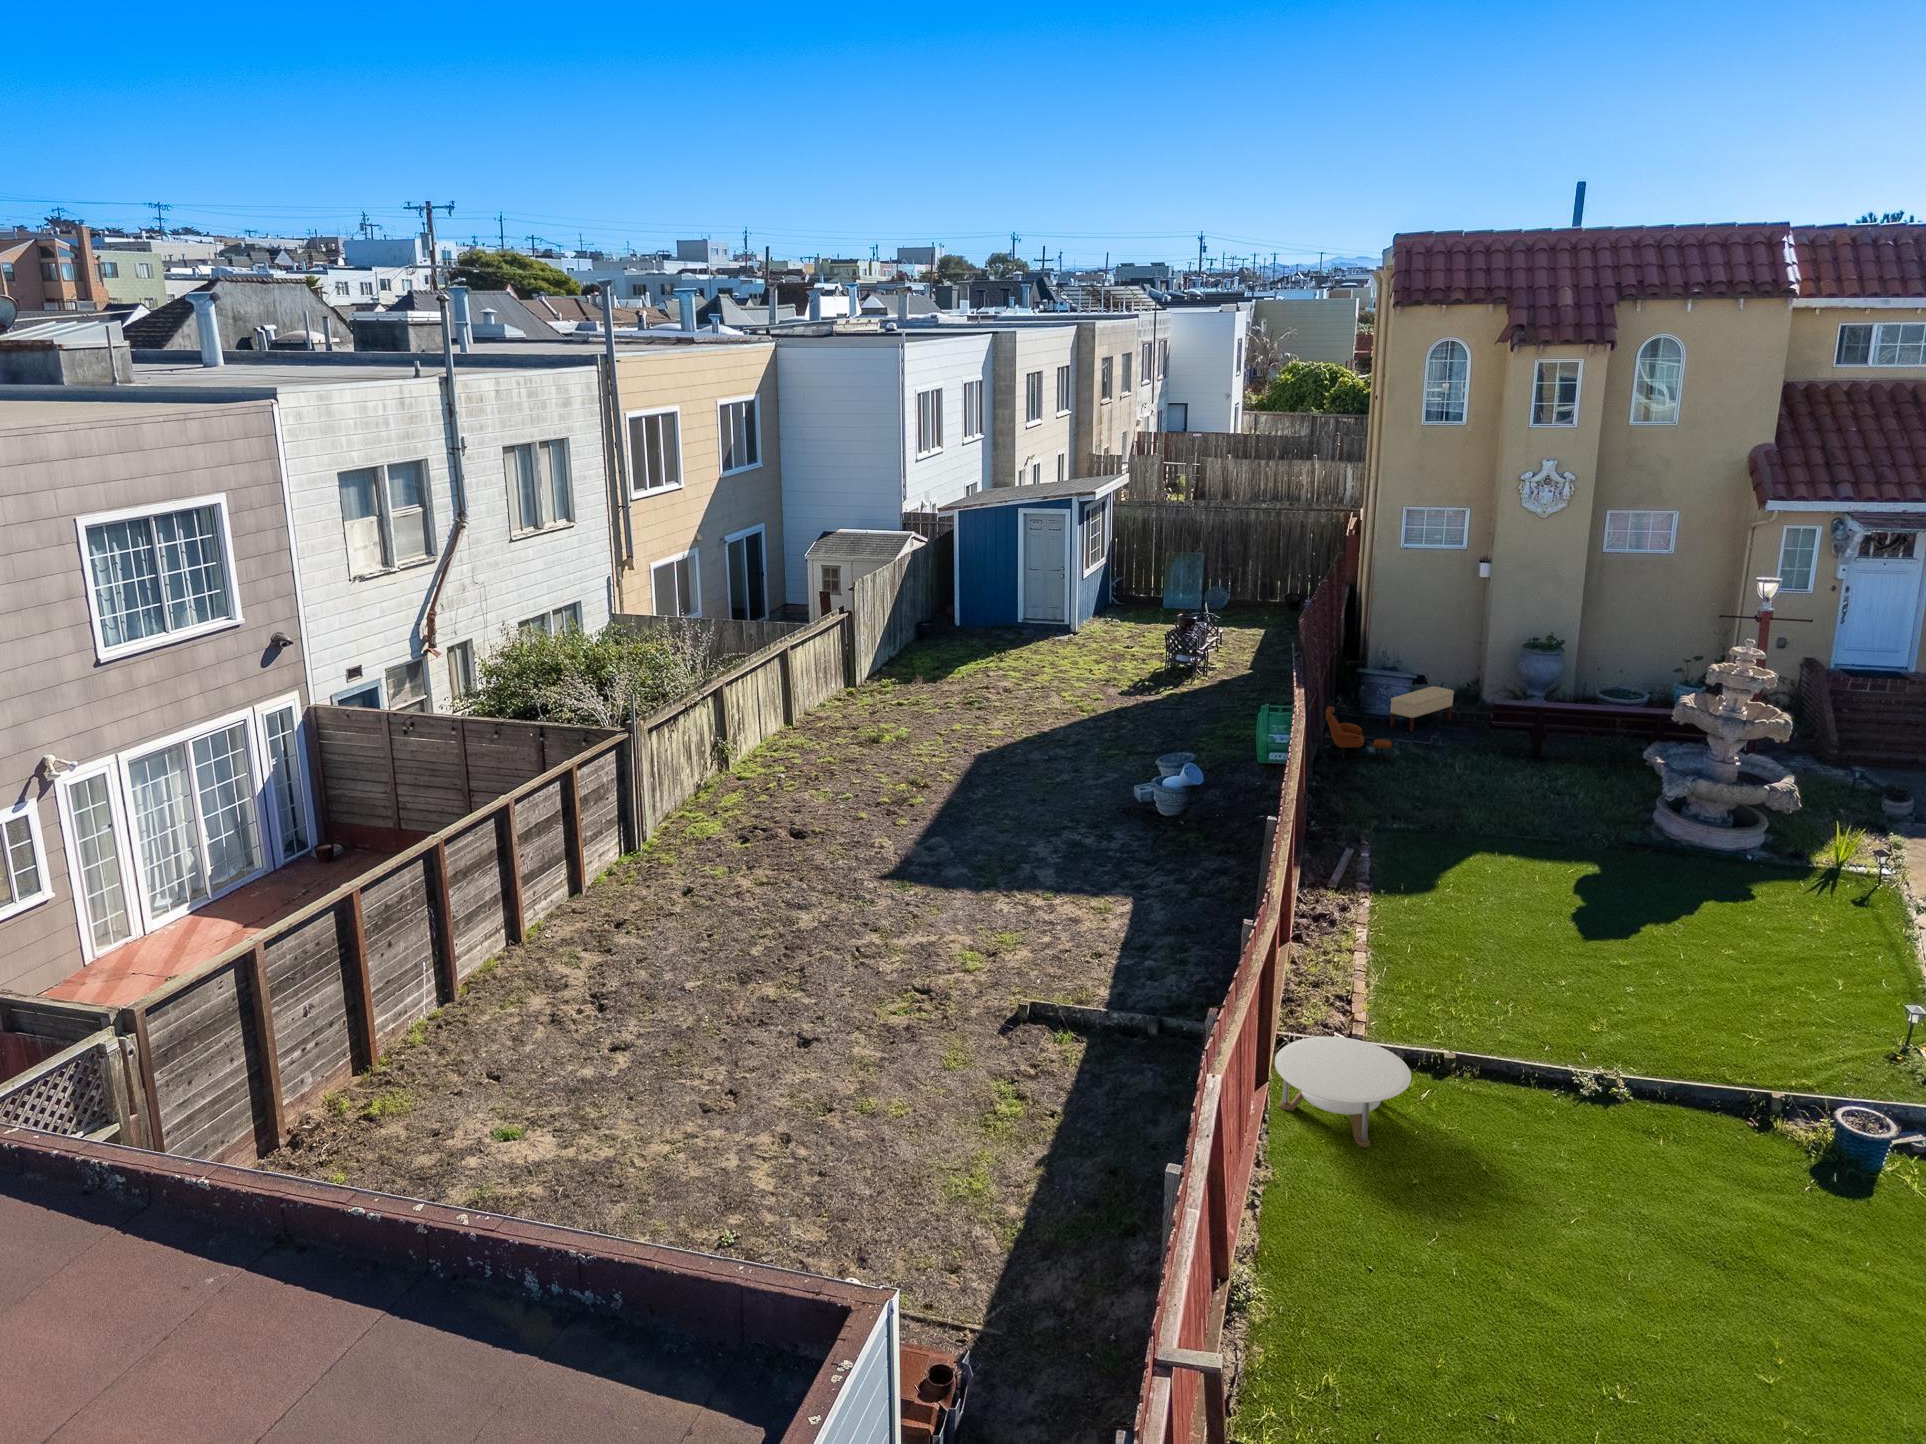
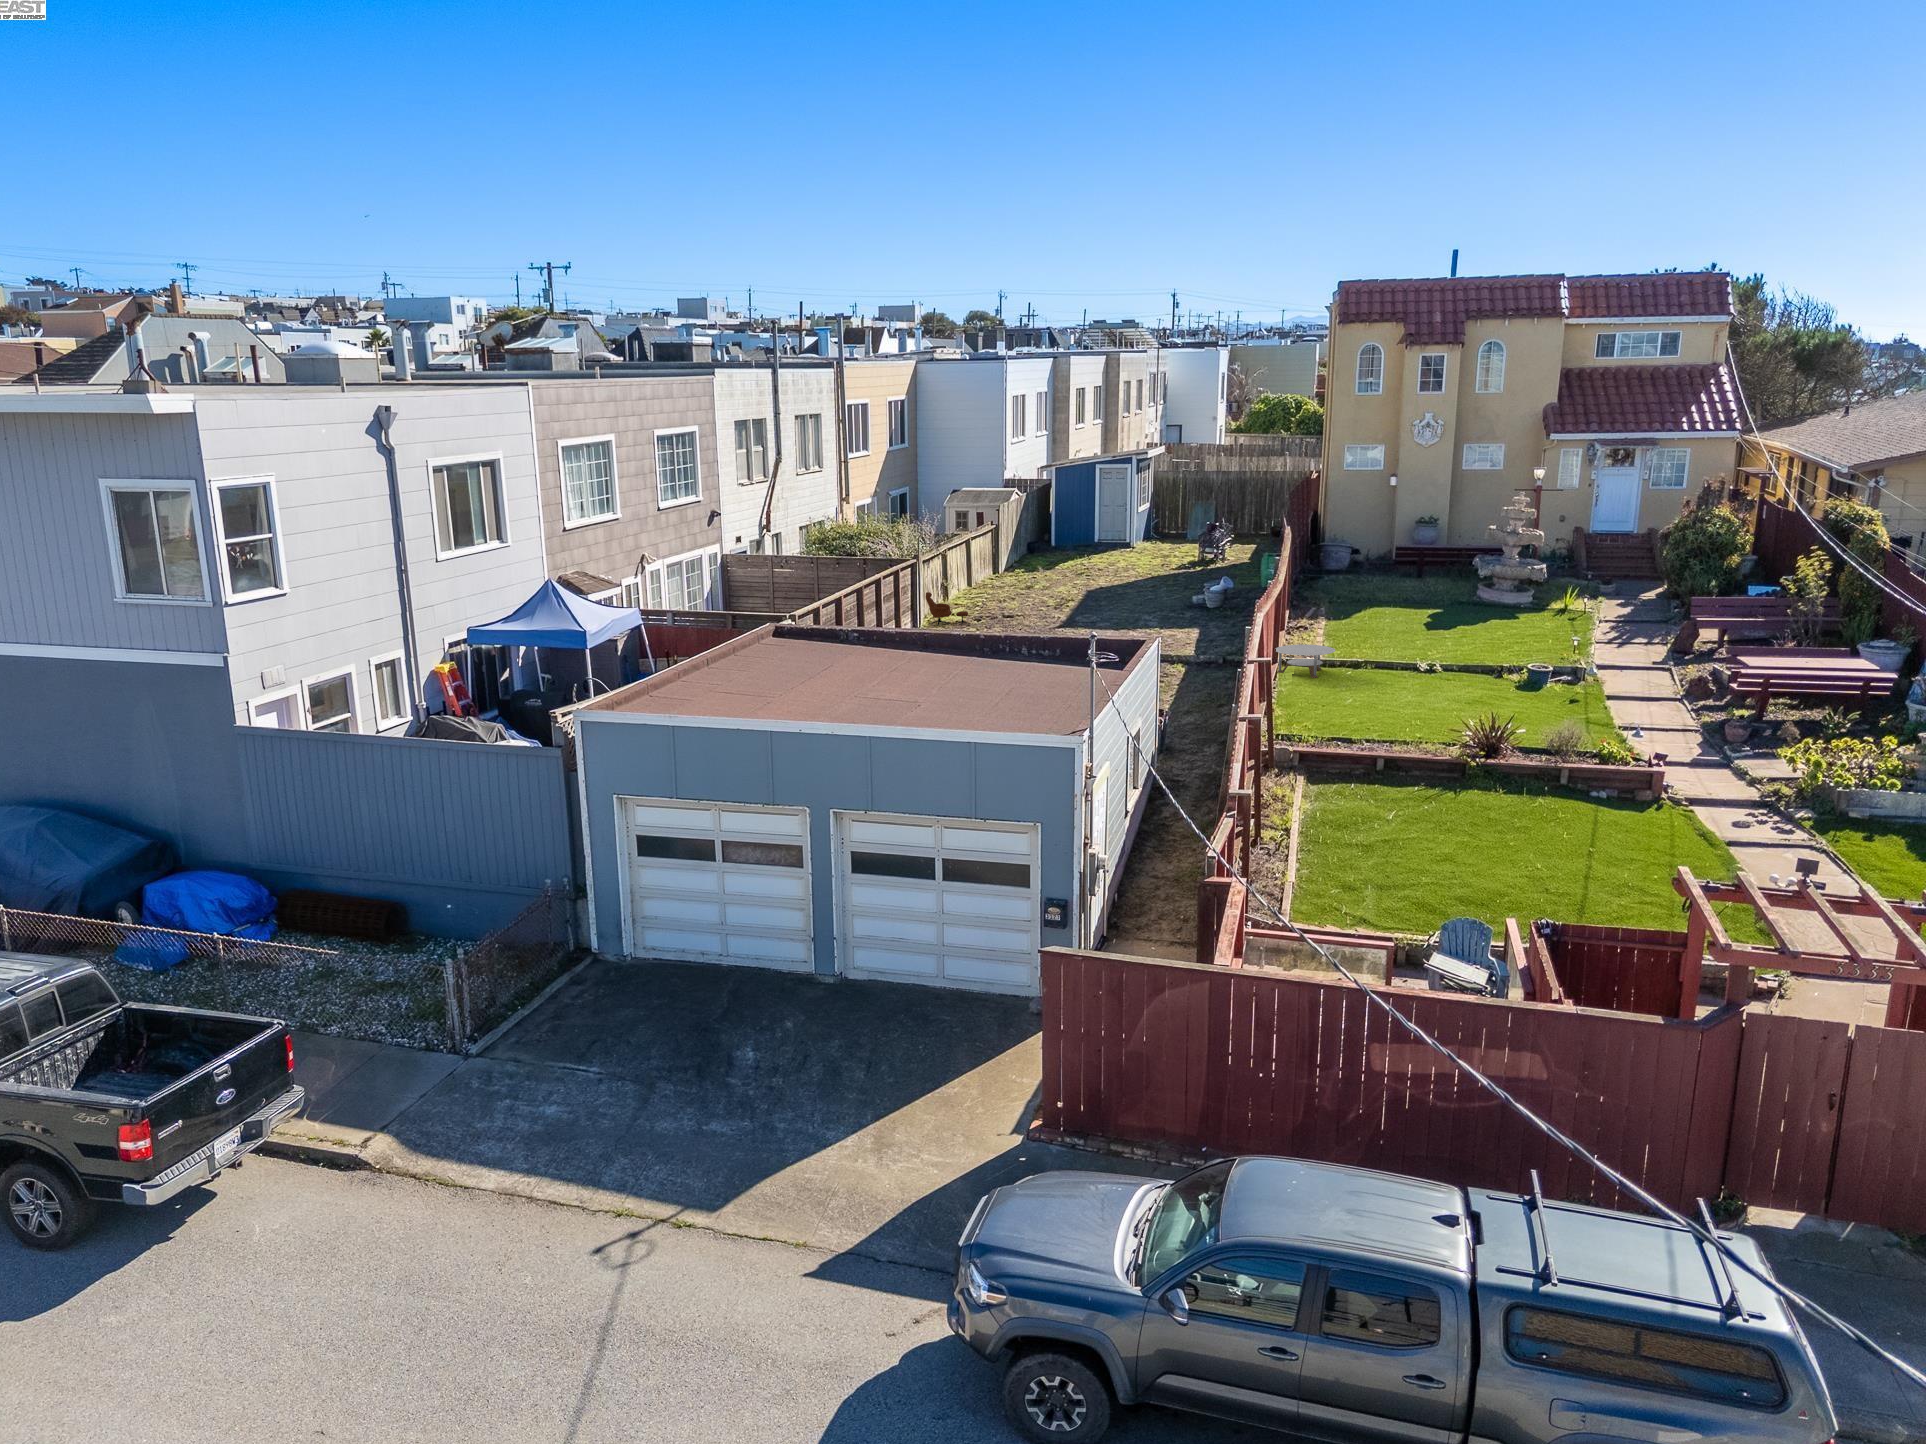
bench: present [1390,686,1454,732] -> none [1336,560,1375,584]
lounge chair: present [1326,706,1394,763] -> present [925,592,969,625]

